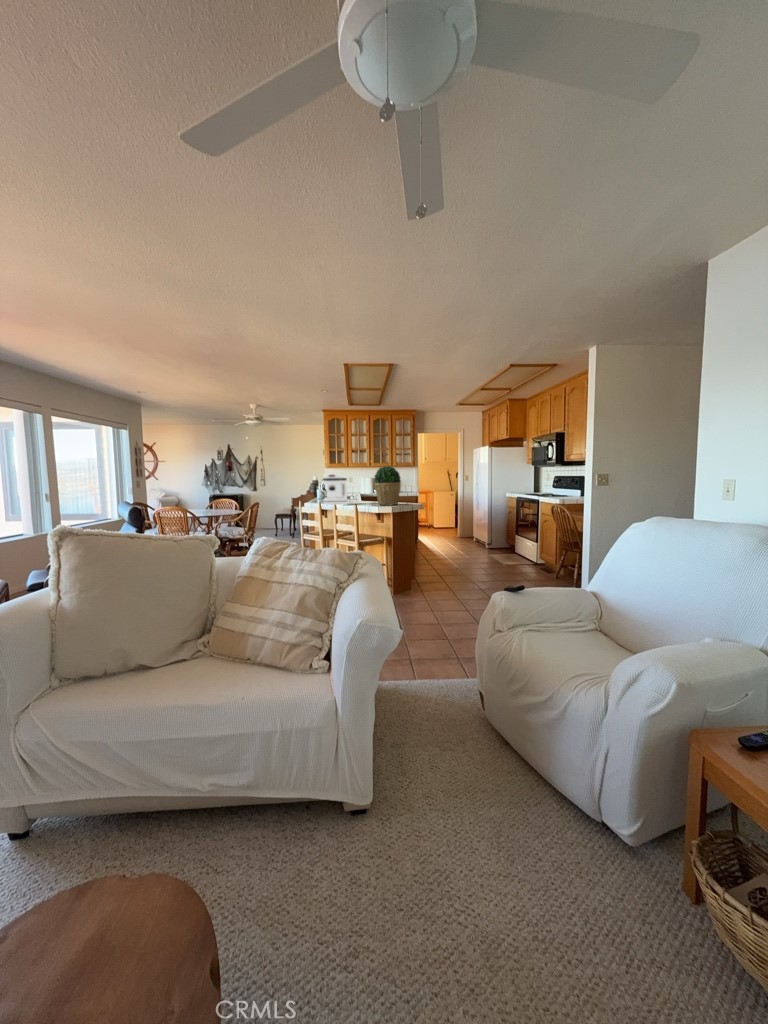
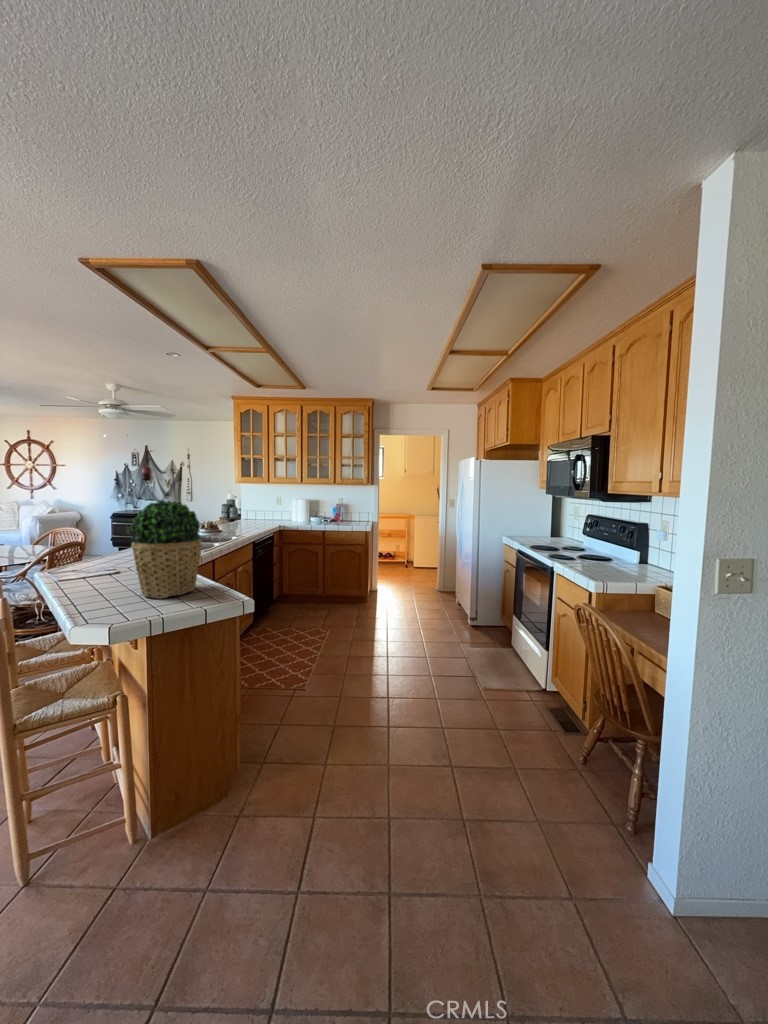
coffee maker: present [323,474,348,505] -> none [49,509,130,580]

